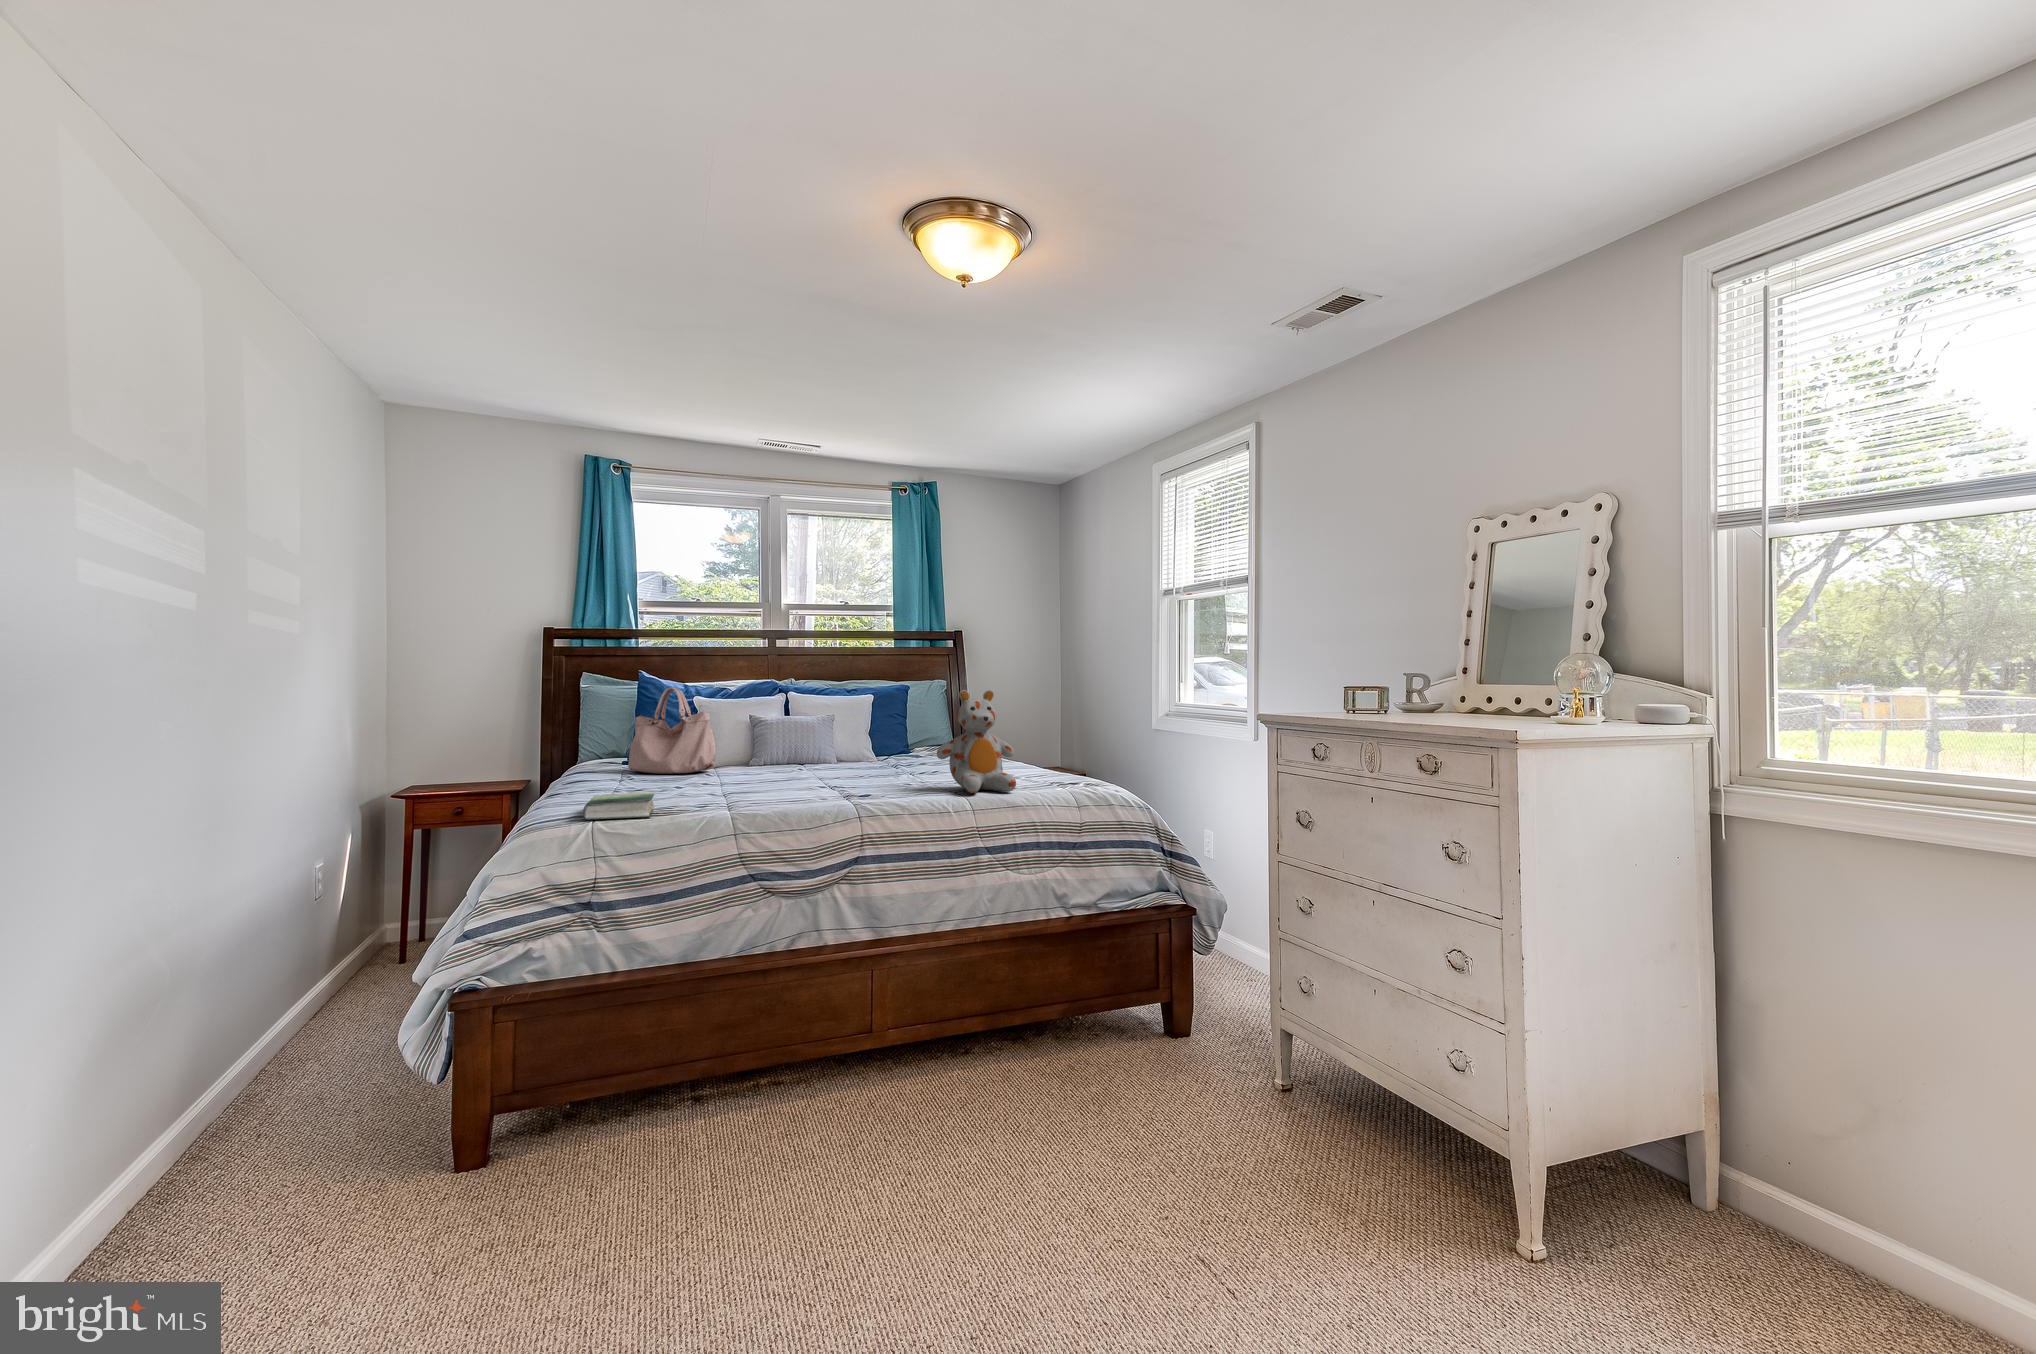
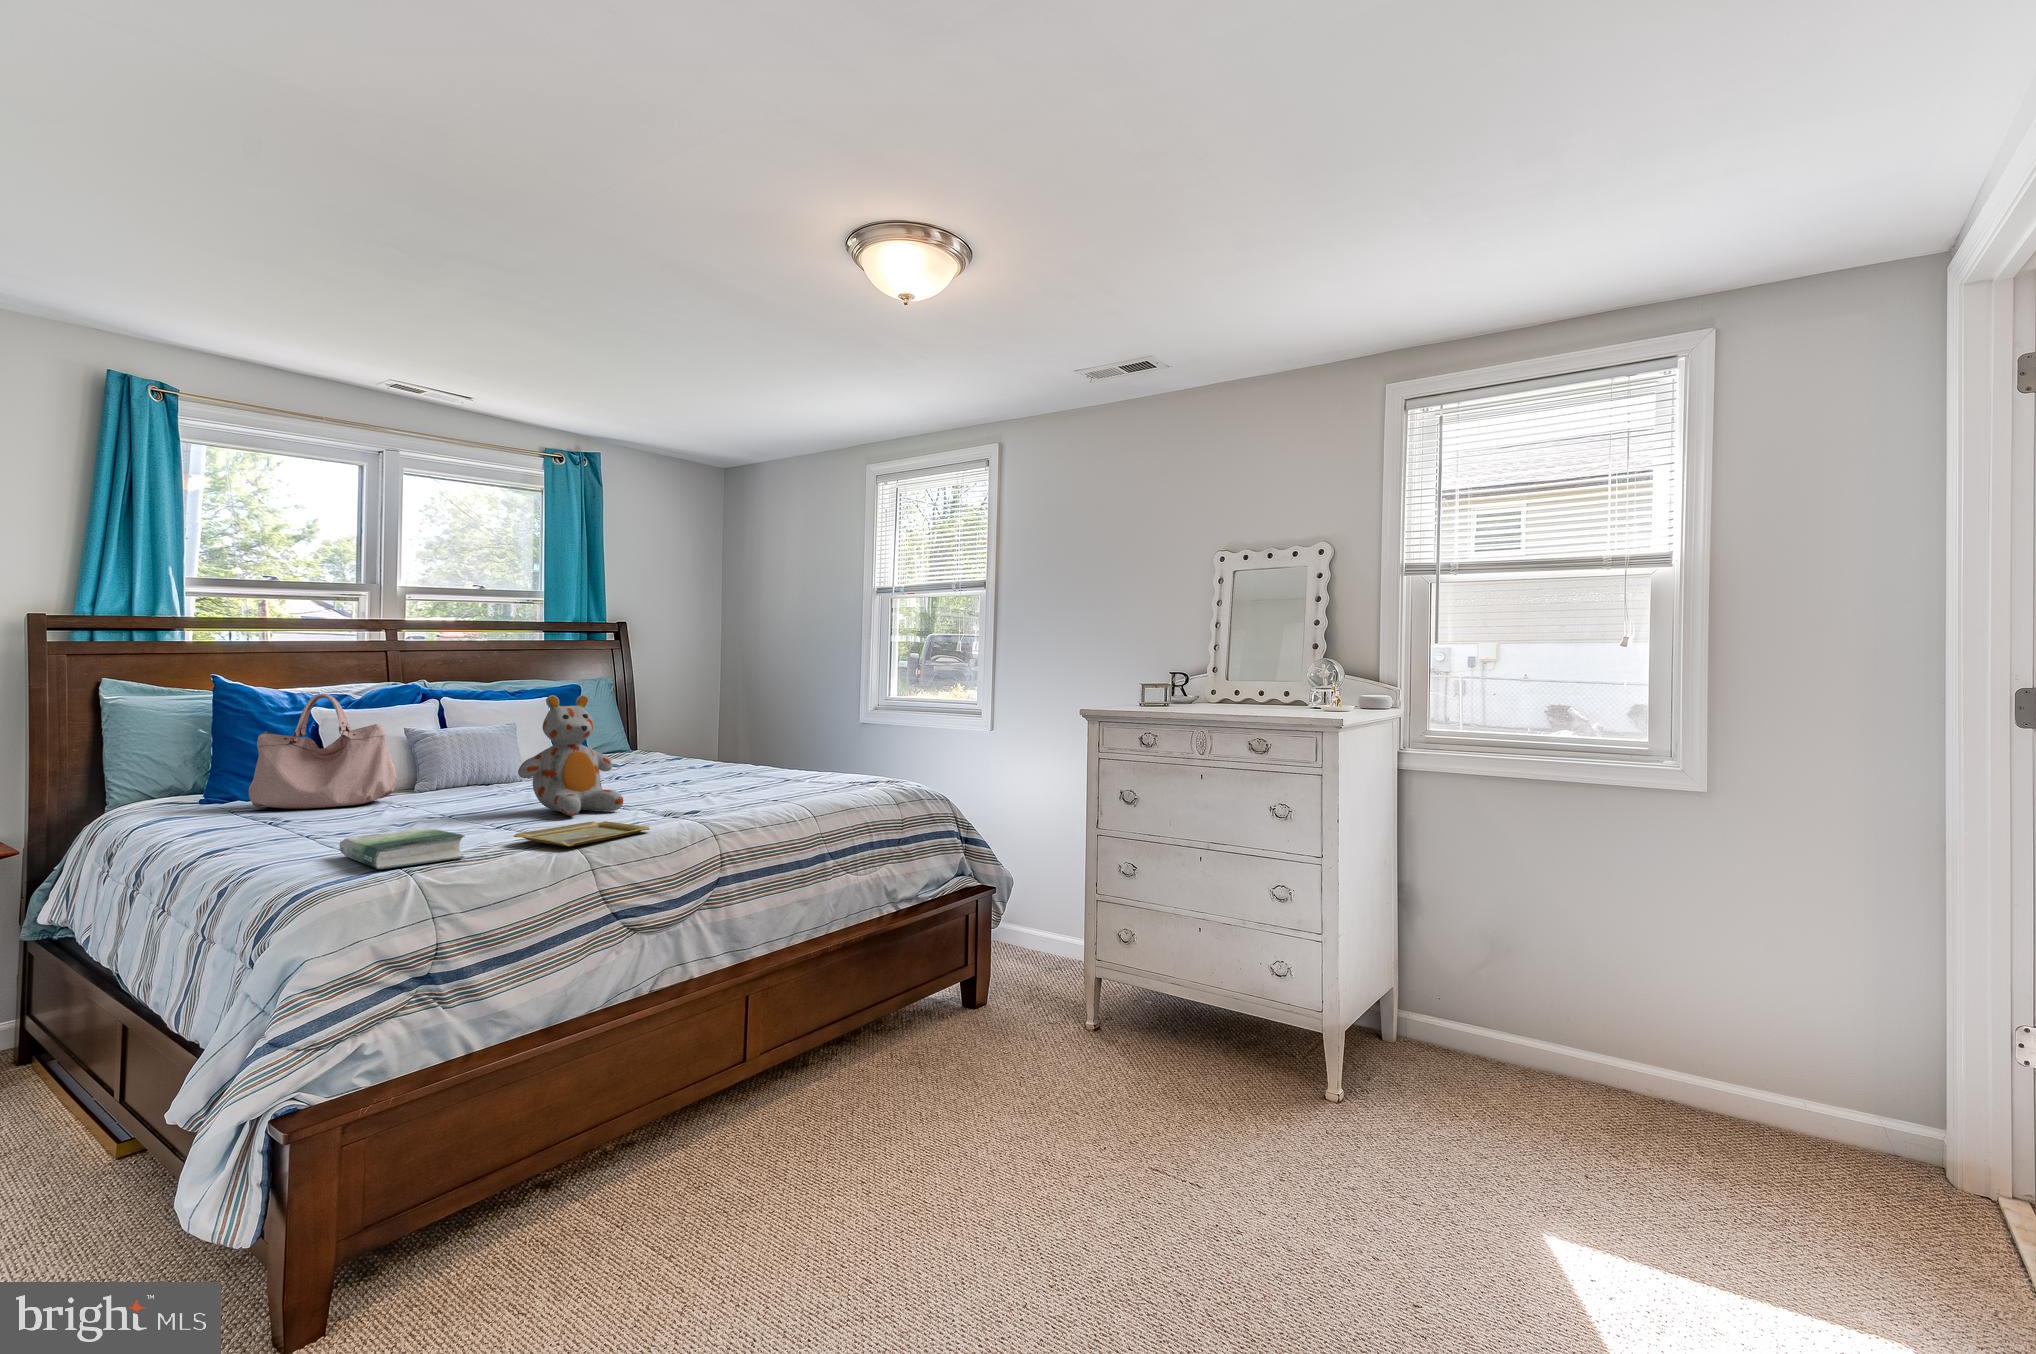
stuffed bear: present [937,690,1016,793] -> present [518,695,623,816]
tray: none [700,797,809,816] -> present [514,821,650,847]

